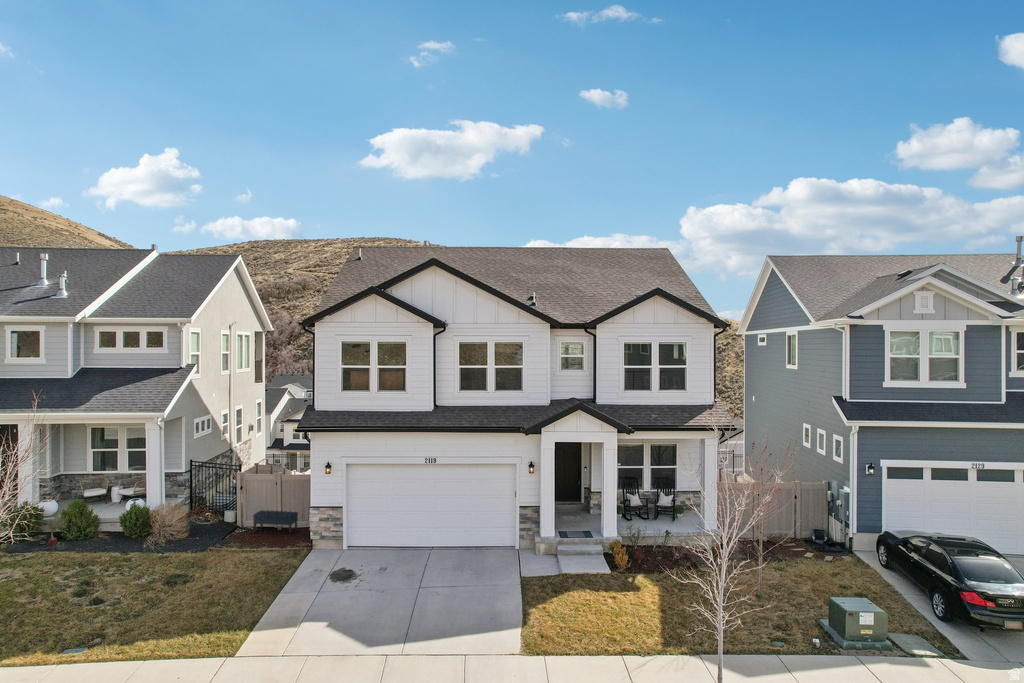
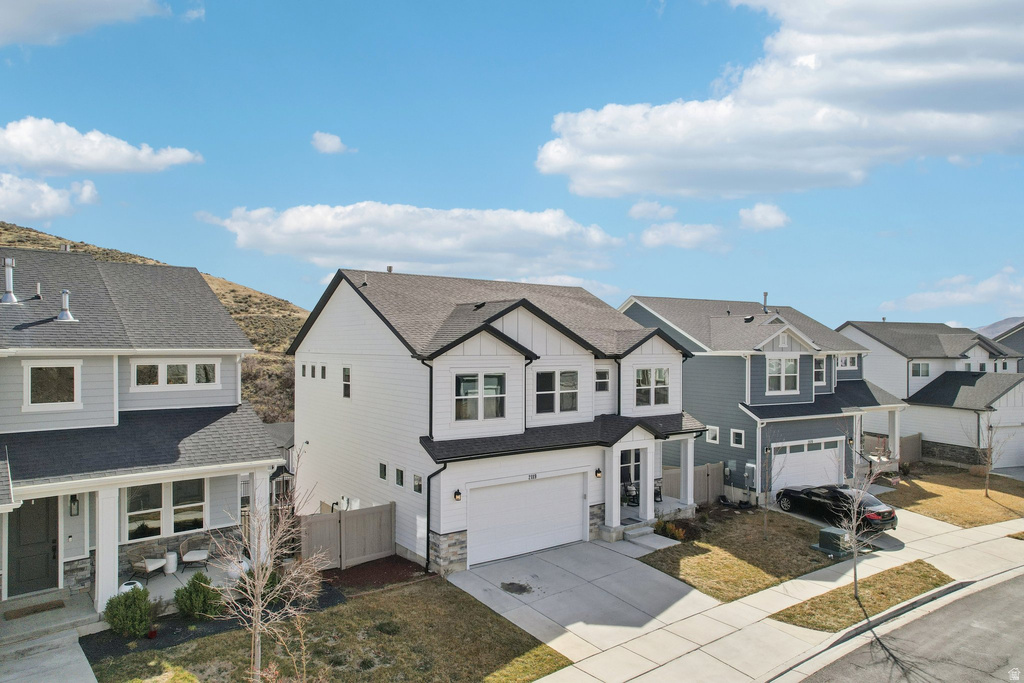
bench: present [253,510,298,534] -> none [353,546,397,575]

